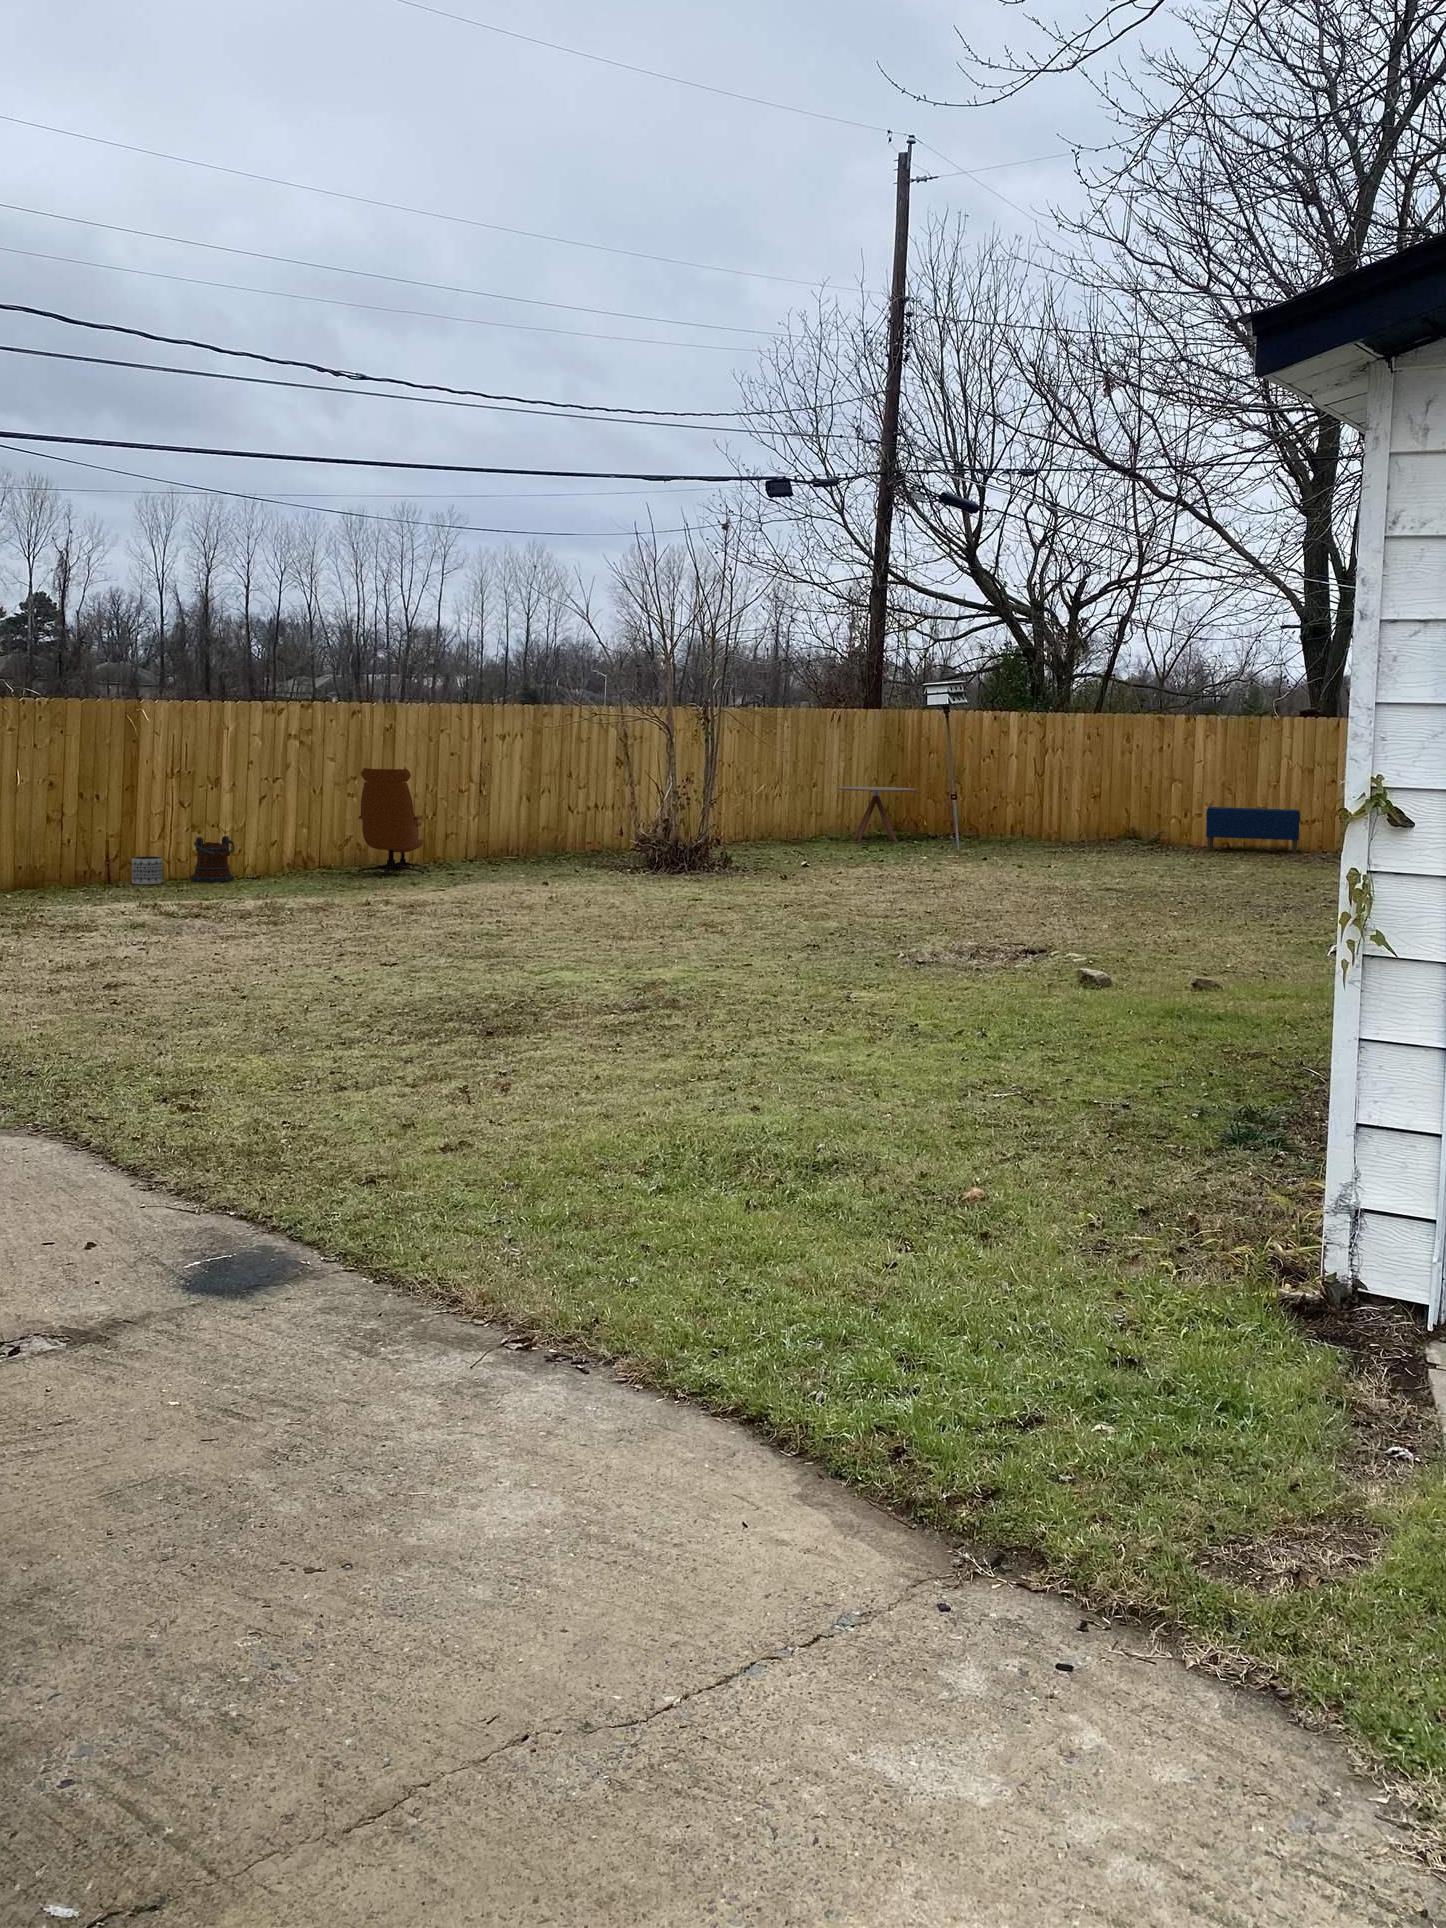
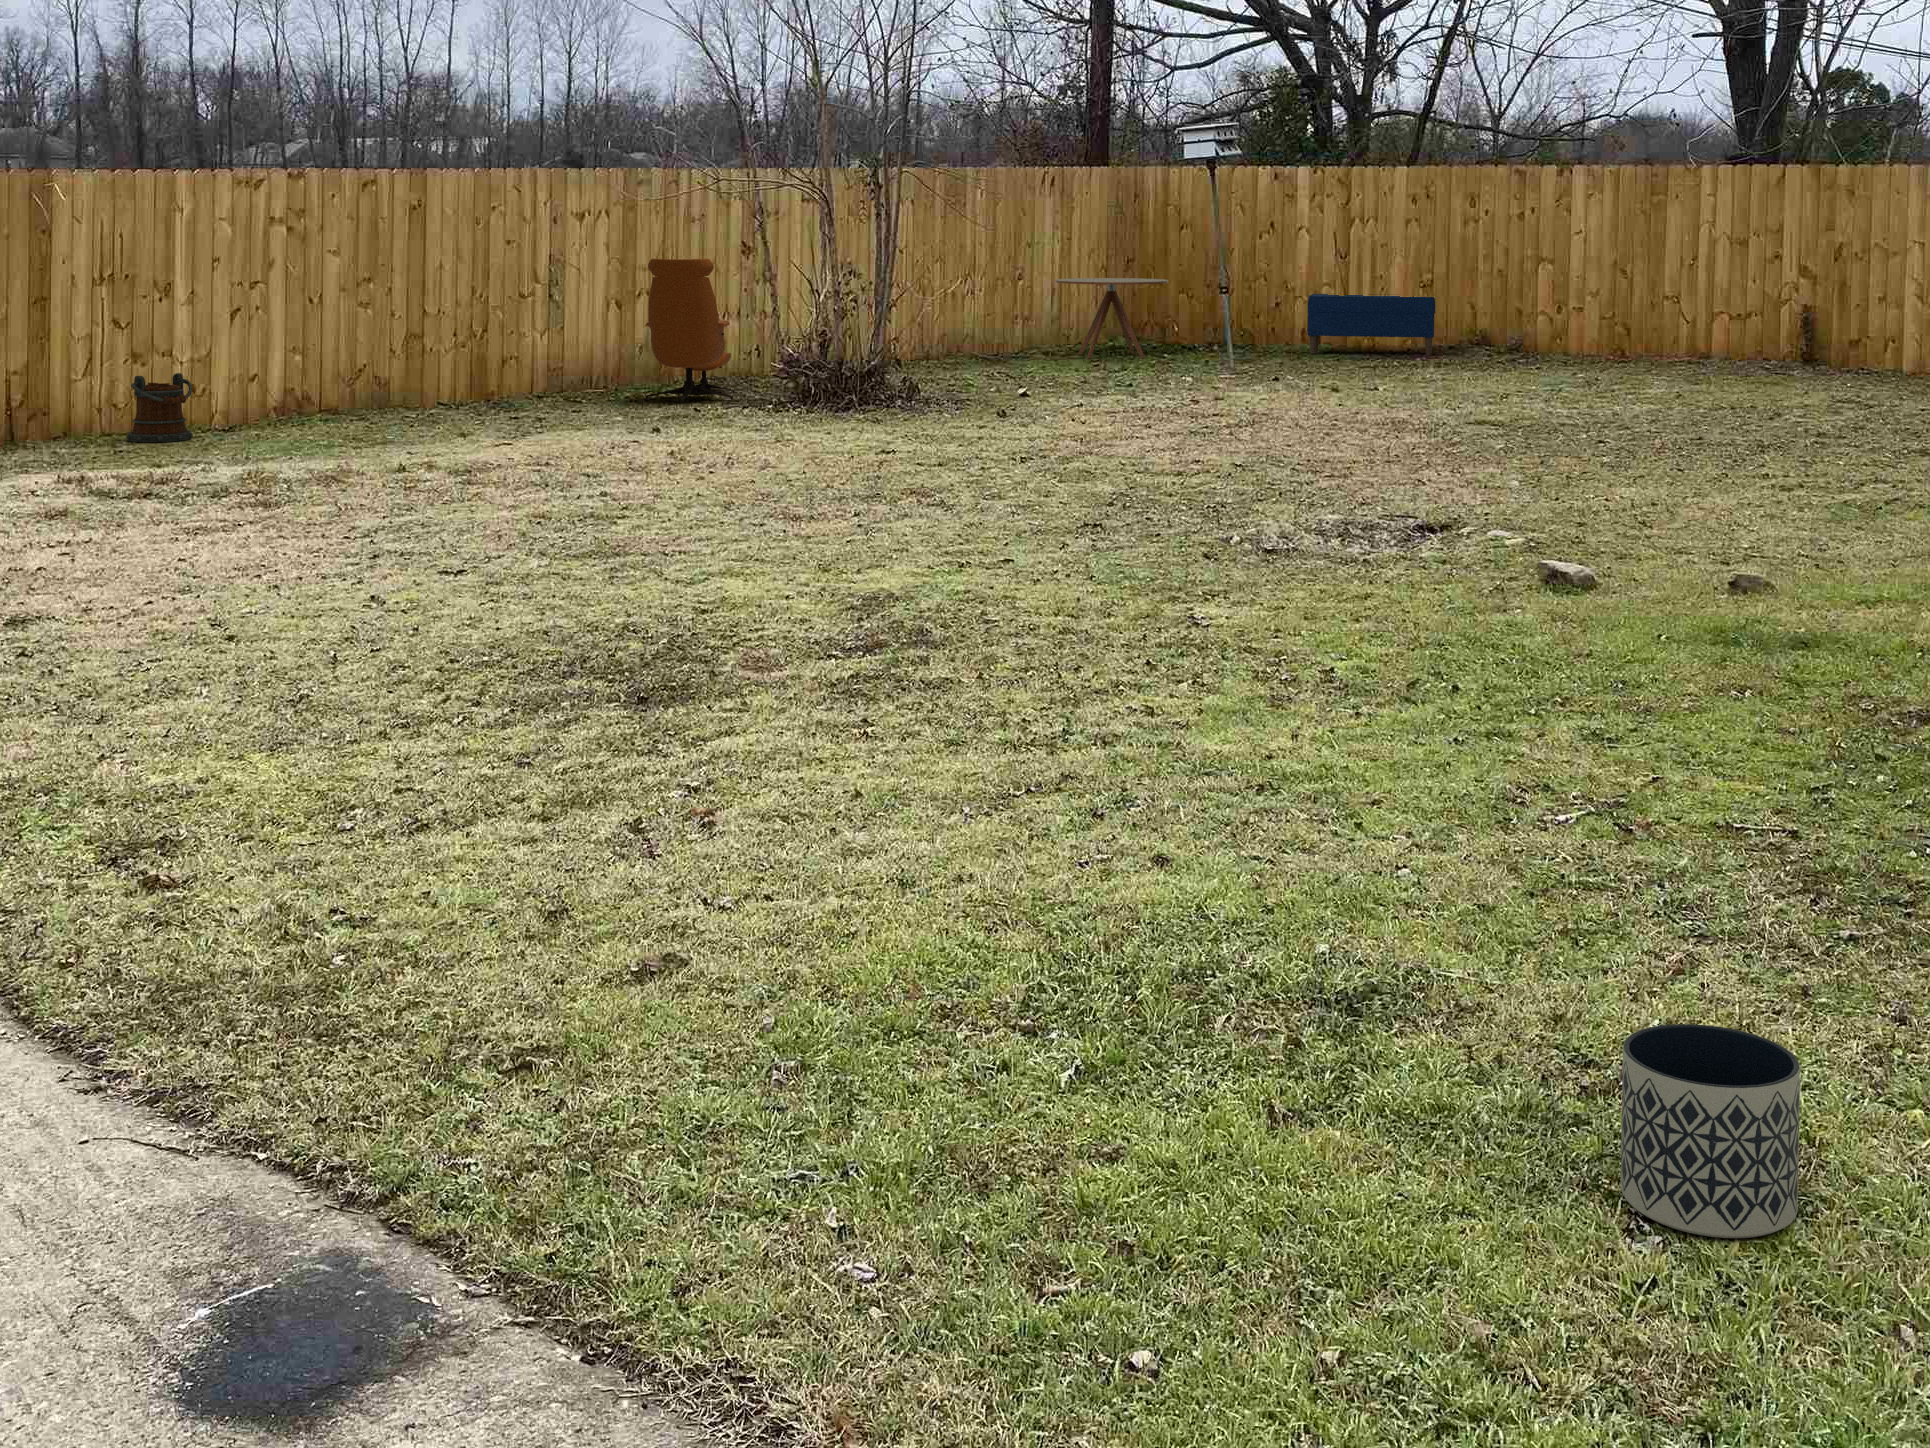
lounge chair: present [358,768,426,876] -> present [645,259,735,403]
bench: present [1206,807,1300,854] -> present [1307,294,1435,356]
planter: present [132,857,162,885] -> present [1621,1024,1800,1238]

